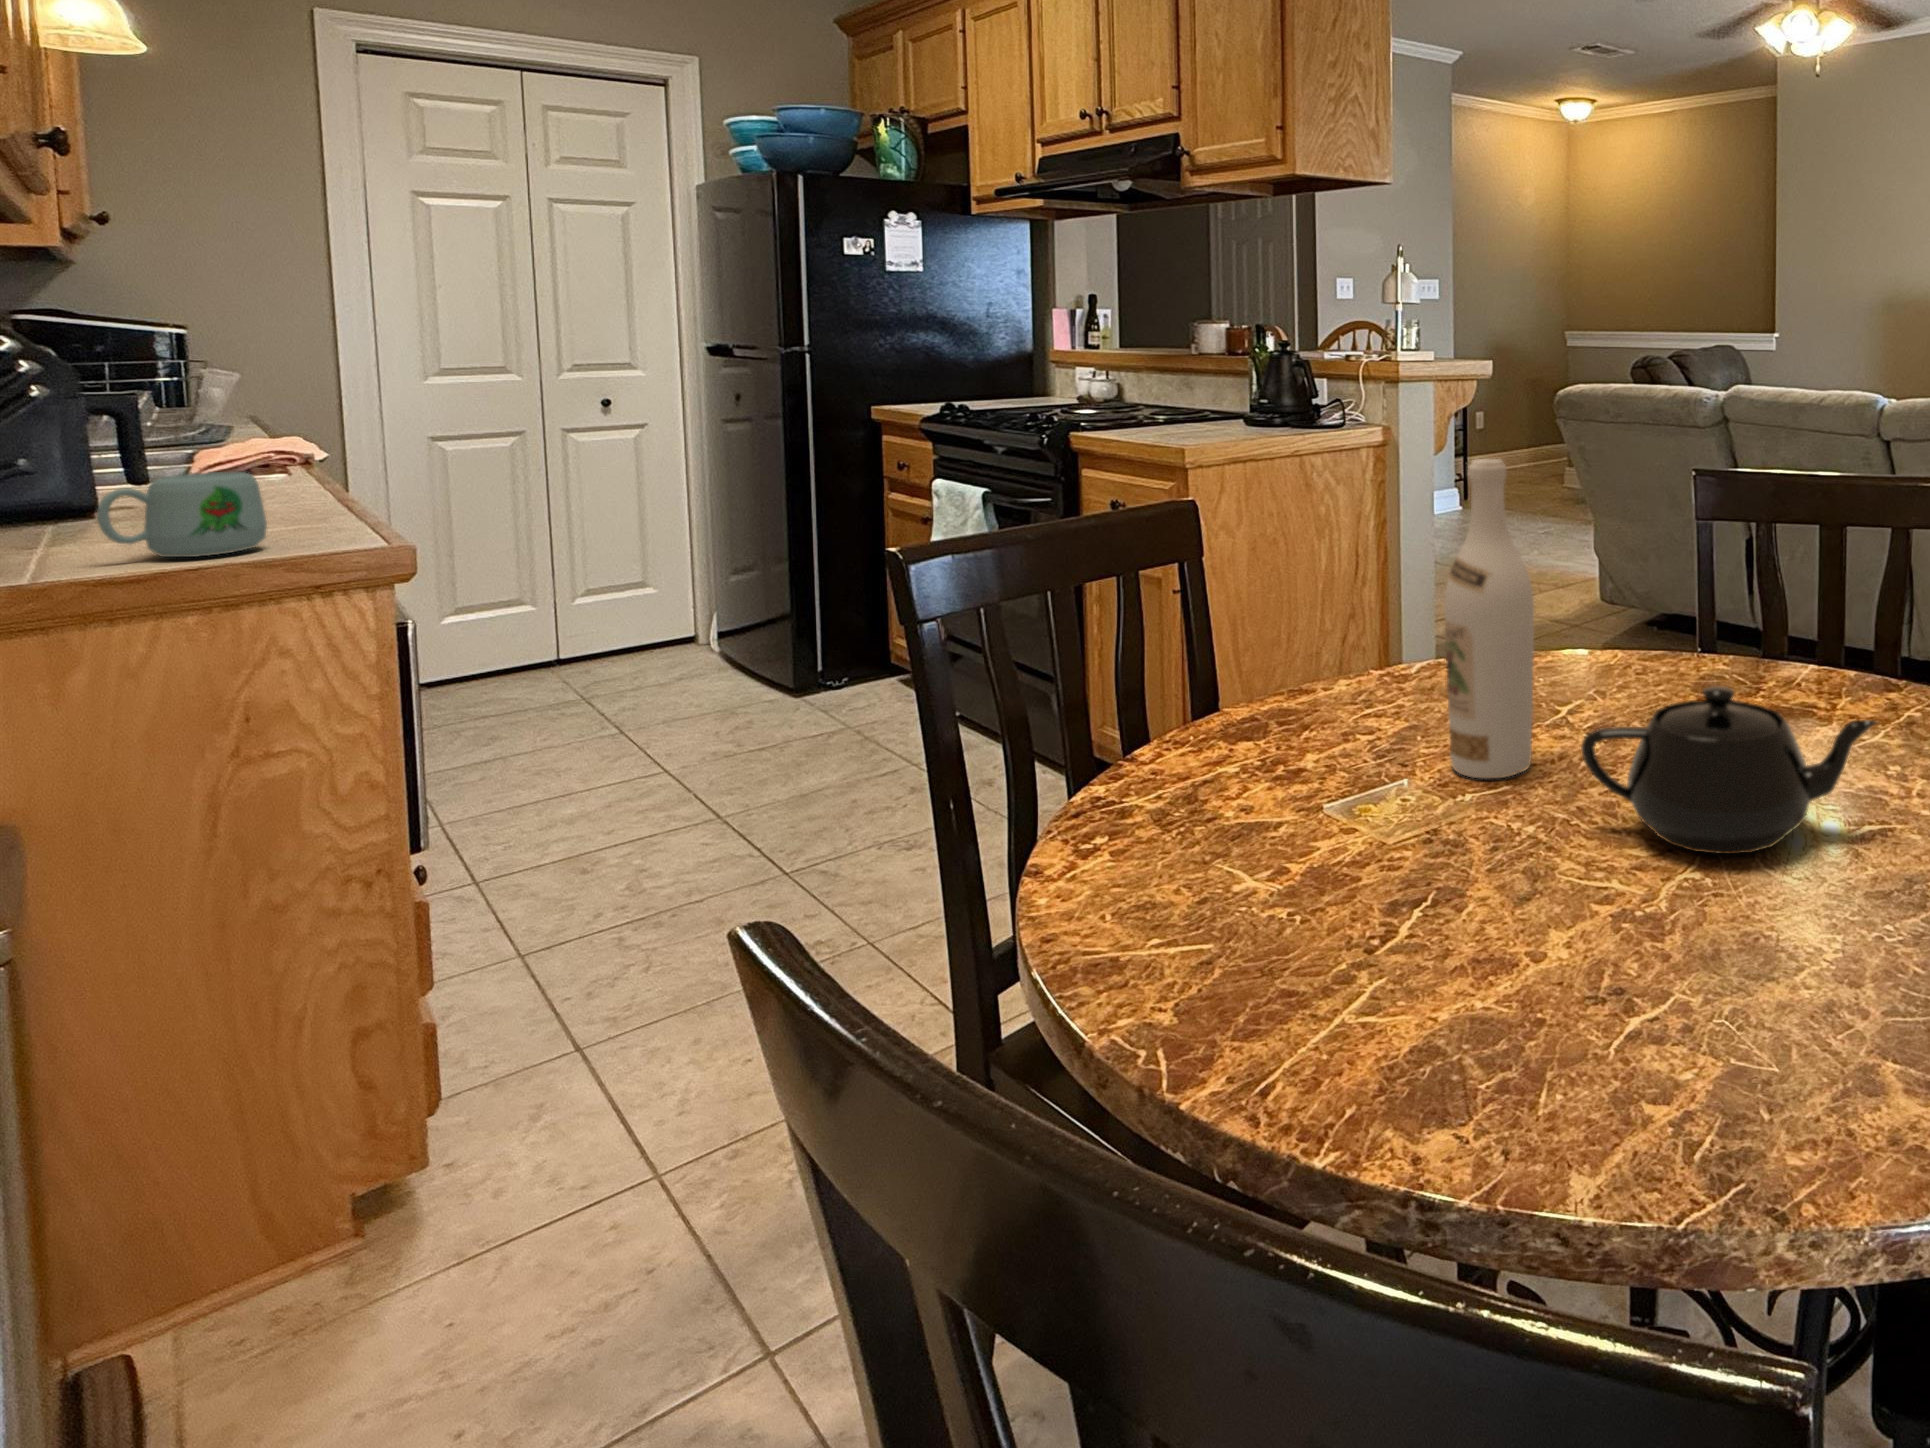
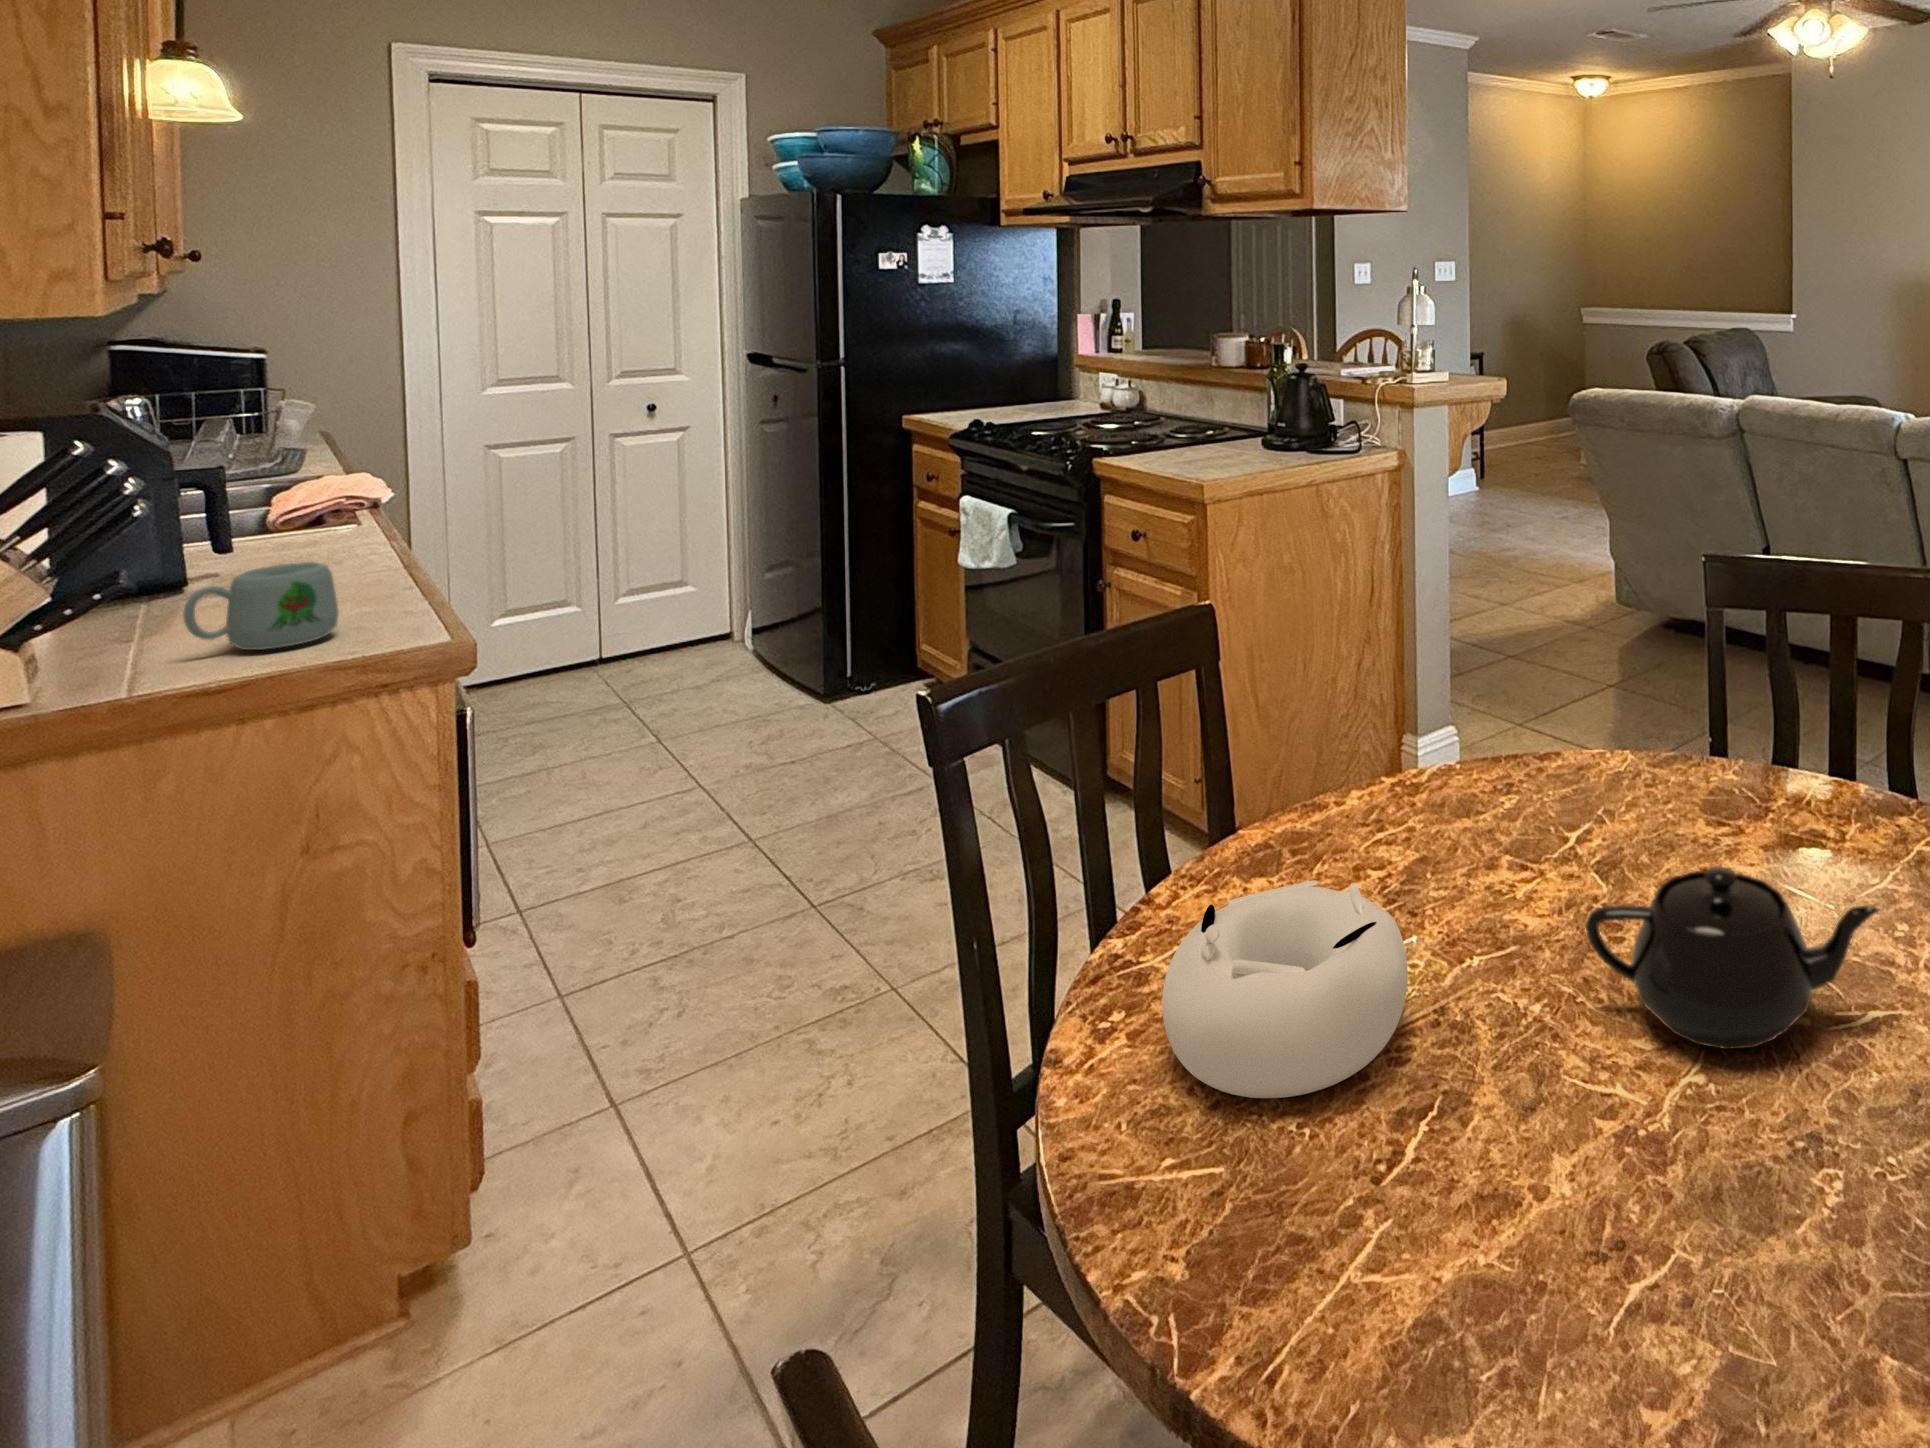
wine bottle: present [1444,459,1534,778] -> none [1452,610,1539,931]
decorative bowl: none [1148,710,1400,895] -> present [1162,880,1407,1098]

